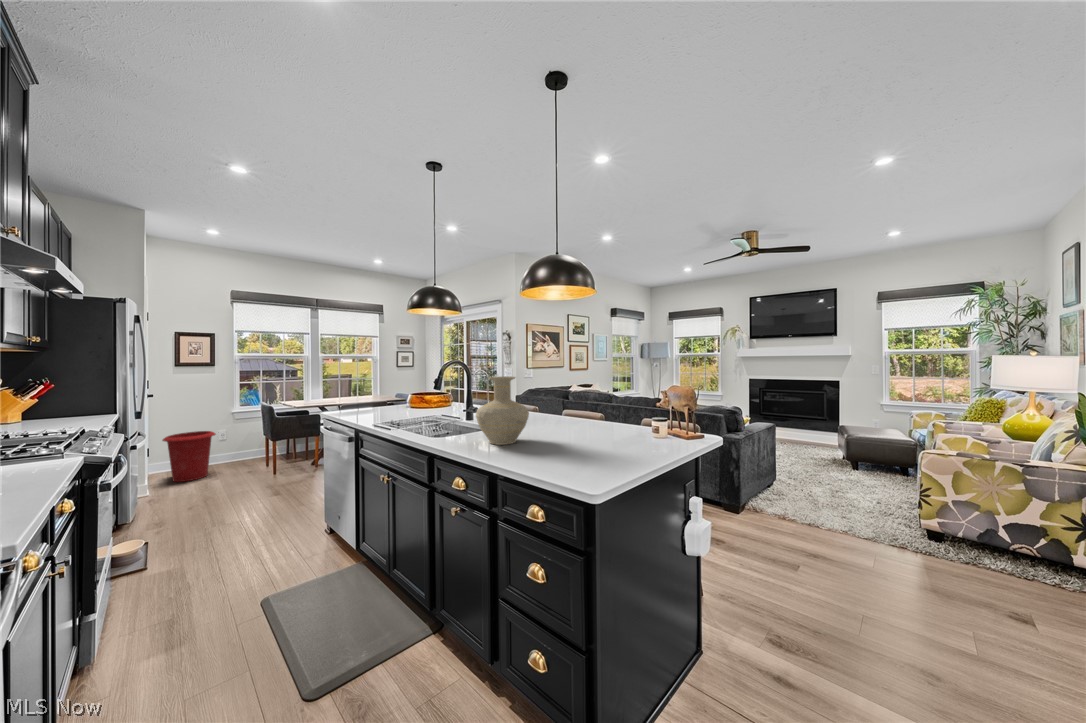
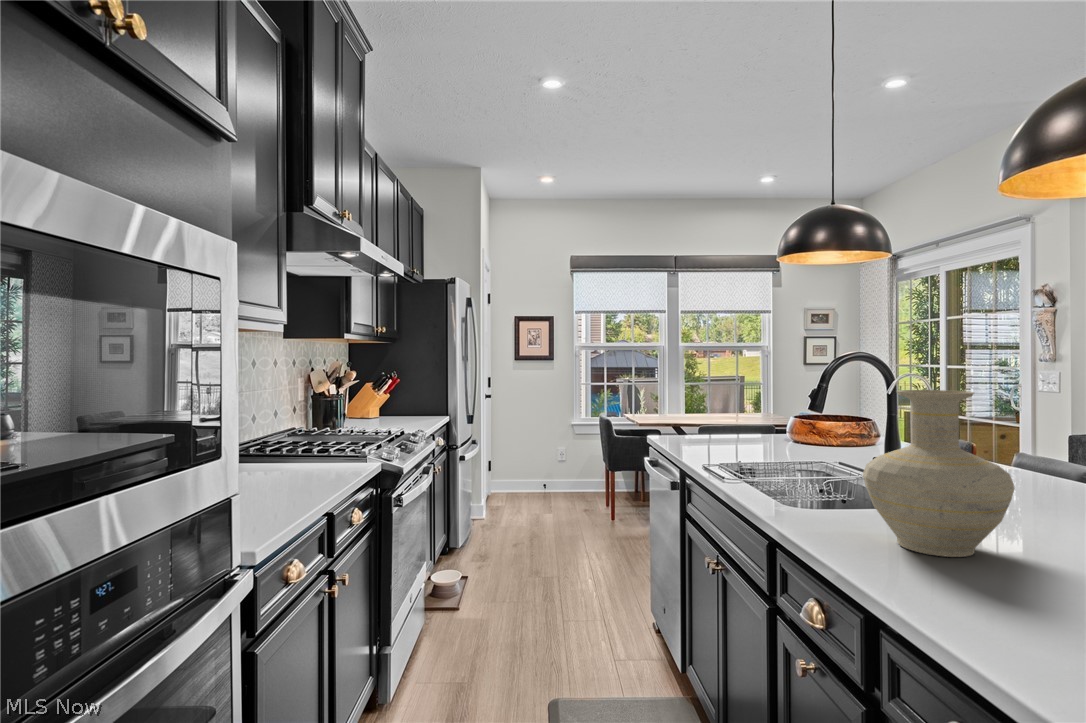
waste bin: present [162,431,216,482] -> none [510,442,557,503]

